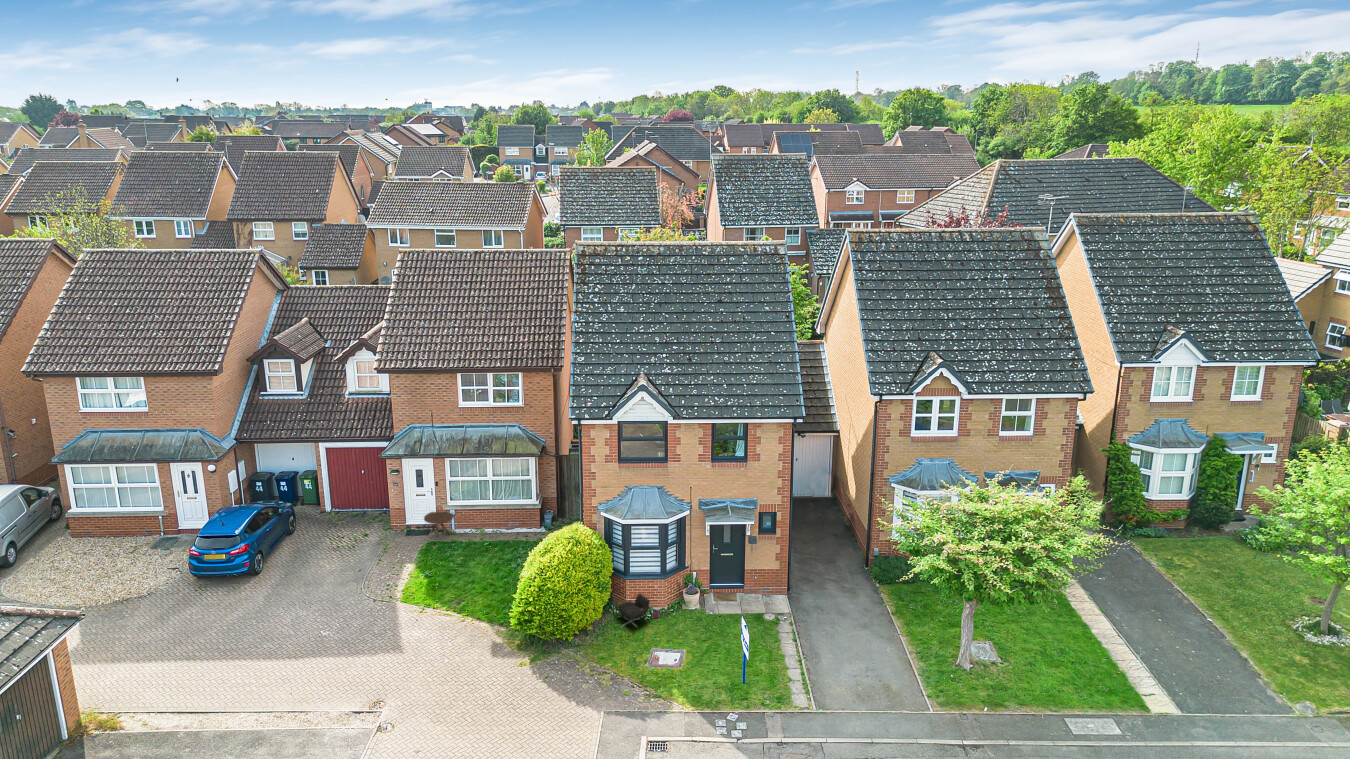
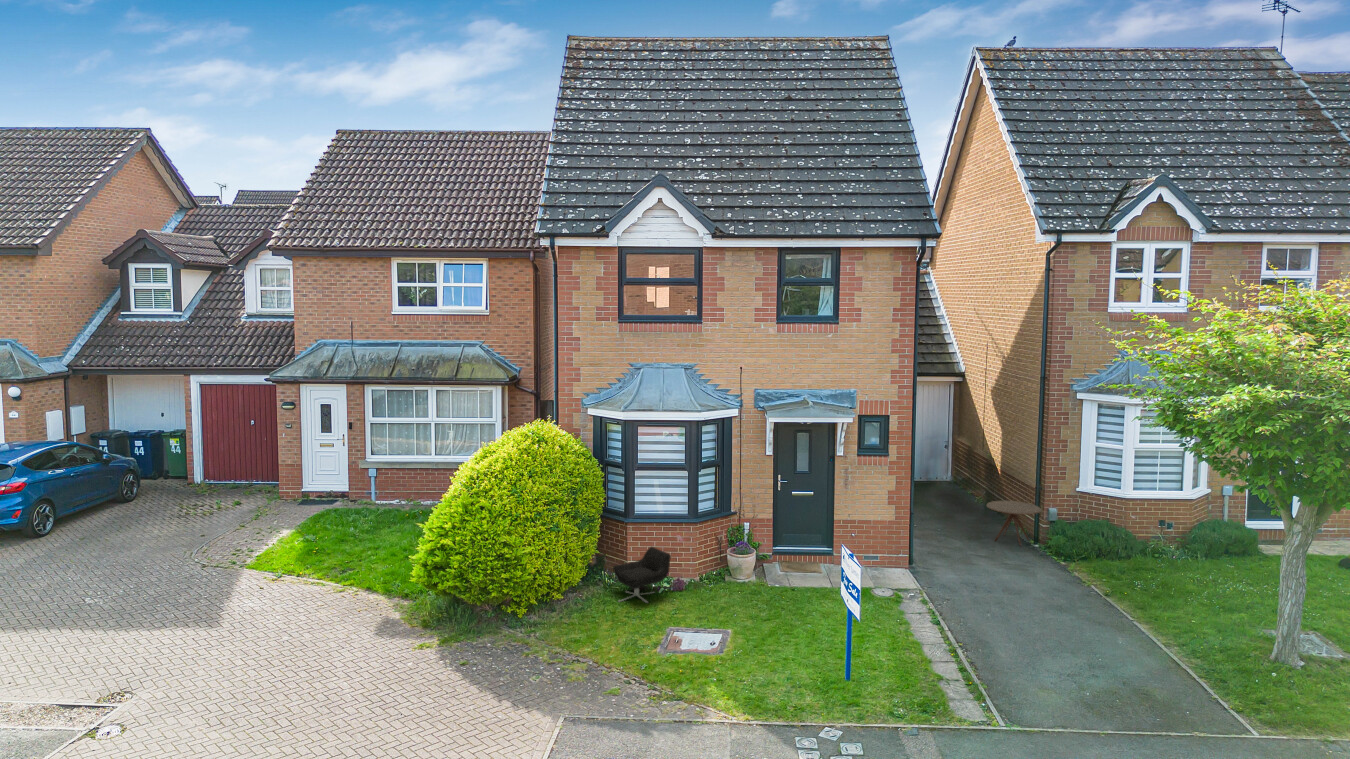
round table: present [424,512,454,533] -> present [987,501,1041,545]

